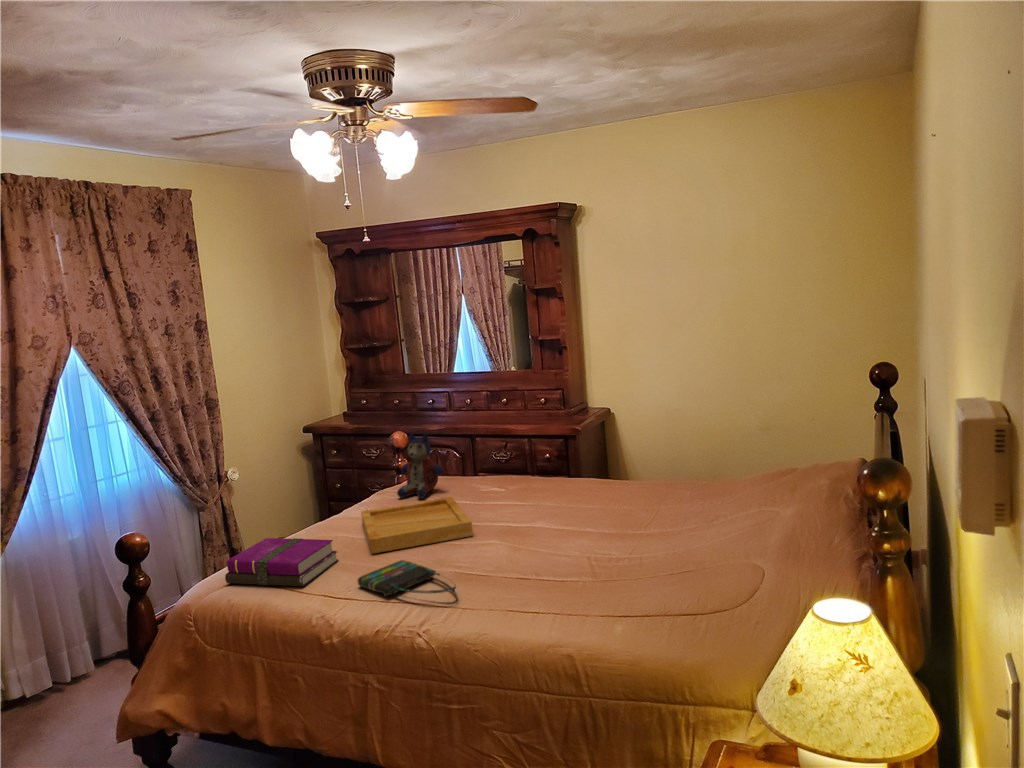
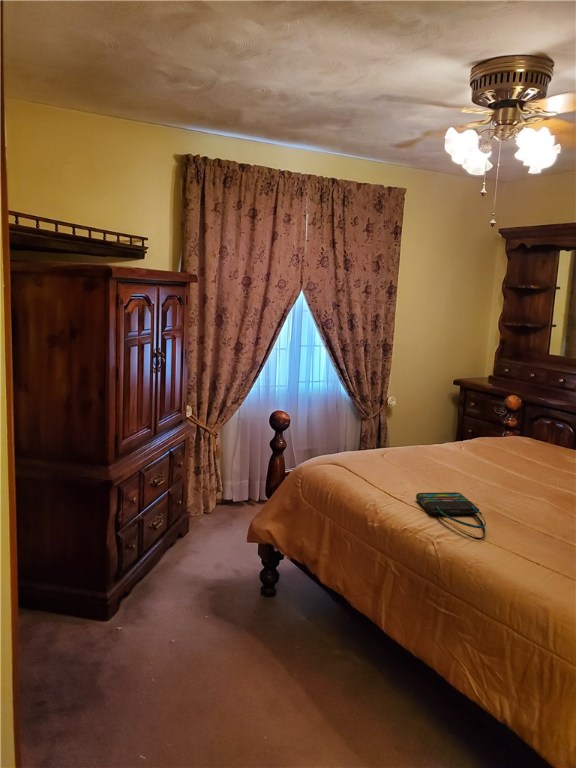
stuffed bear: present [397,434,444,498] -> none [493,400,538,455]
tray: present [361,497,473,554] -> none [442,449,535,496]
notebook: present [225,538,338,586] -> none [334,445,417,486]

